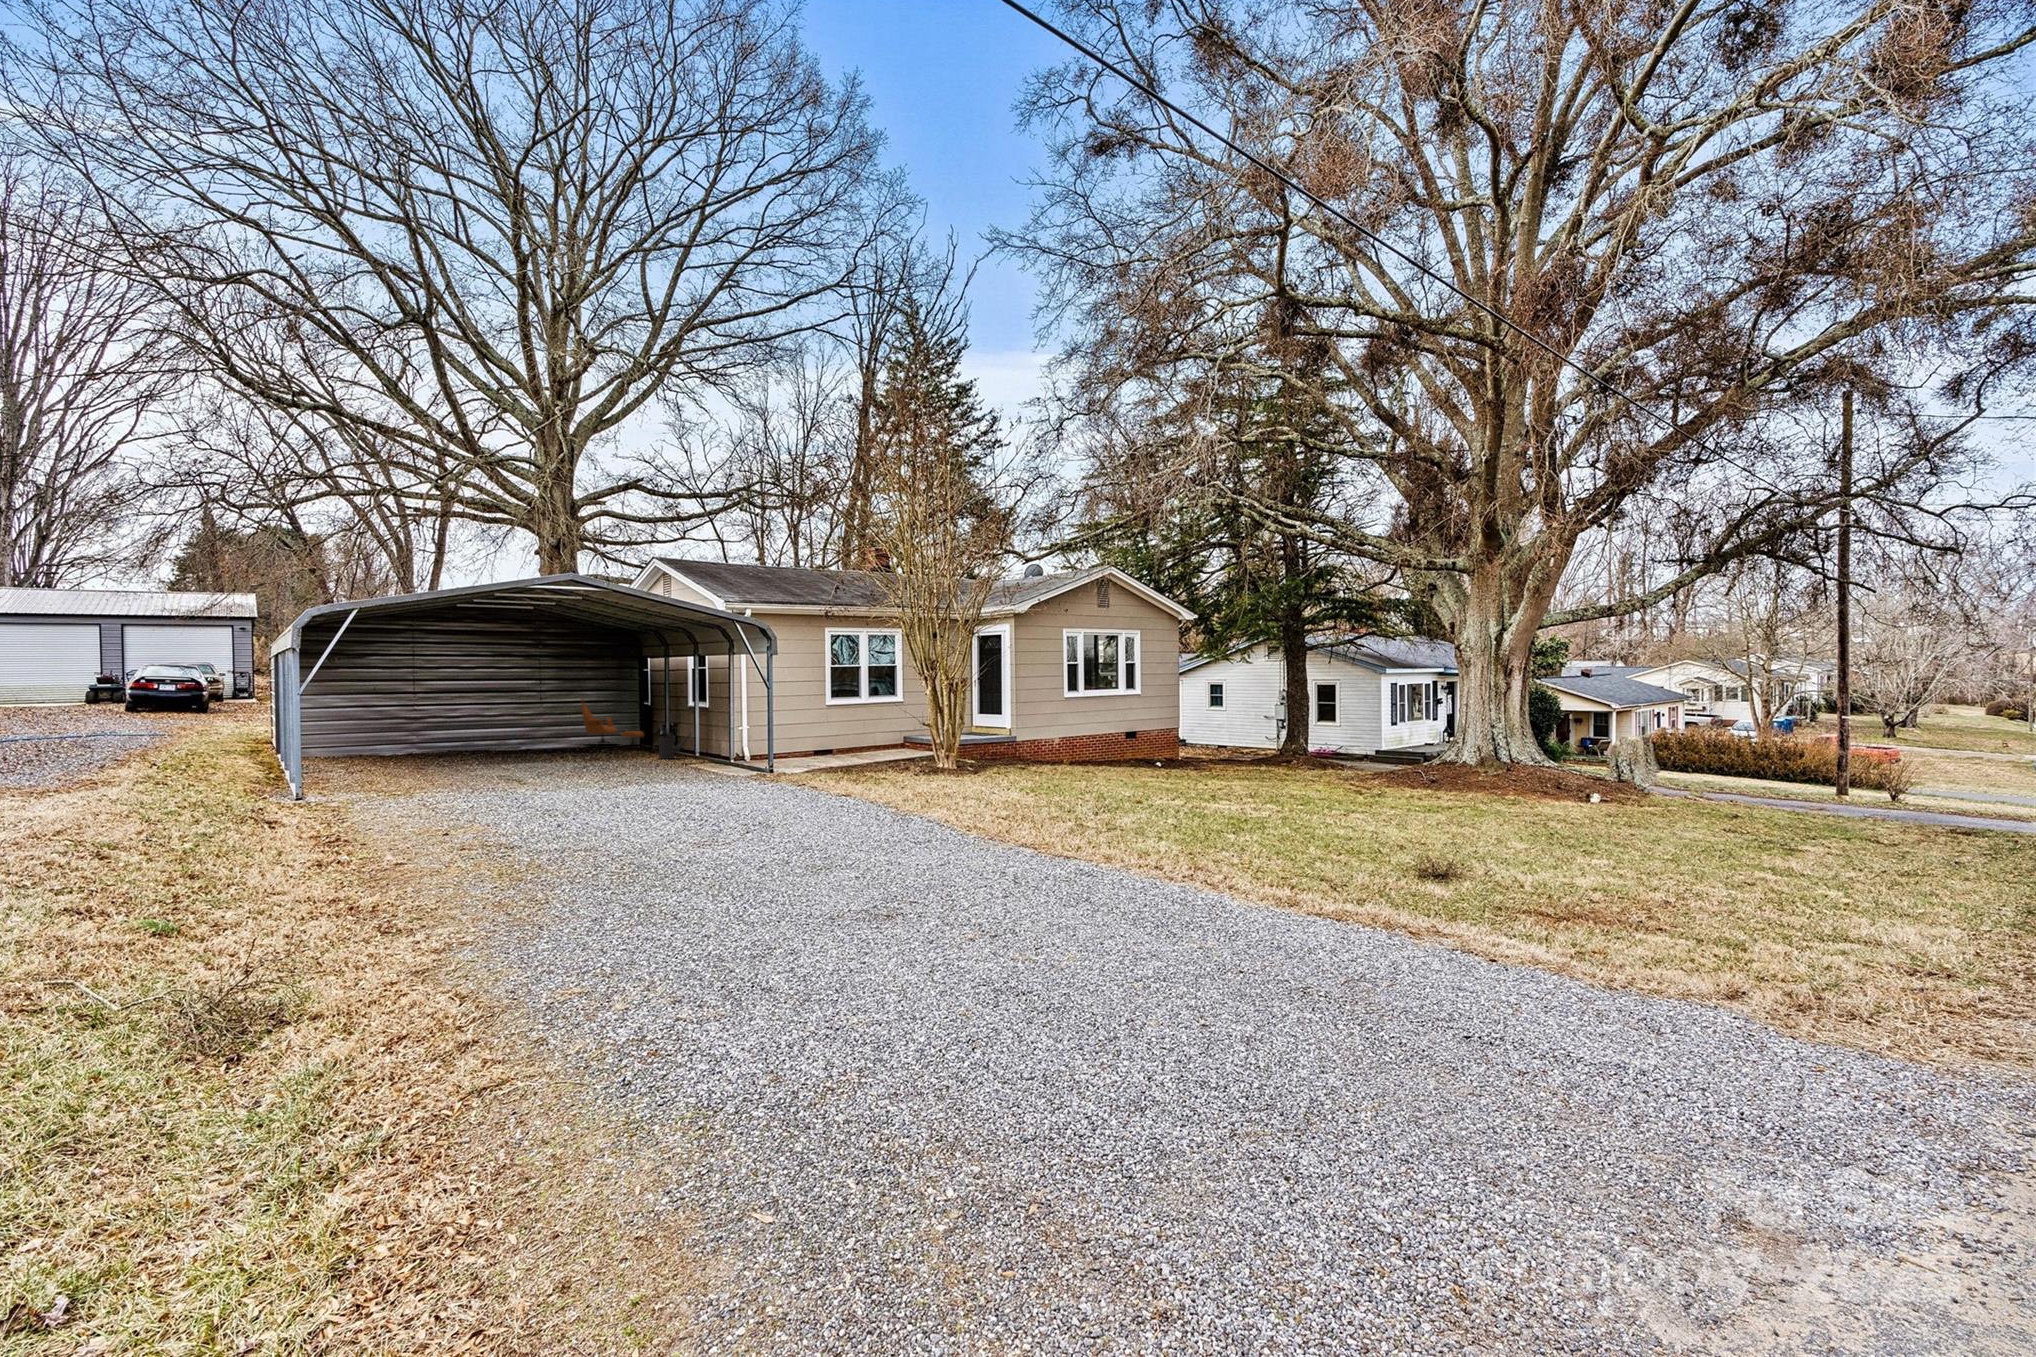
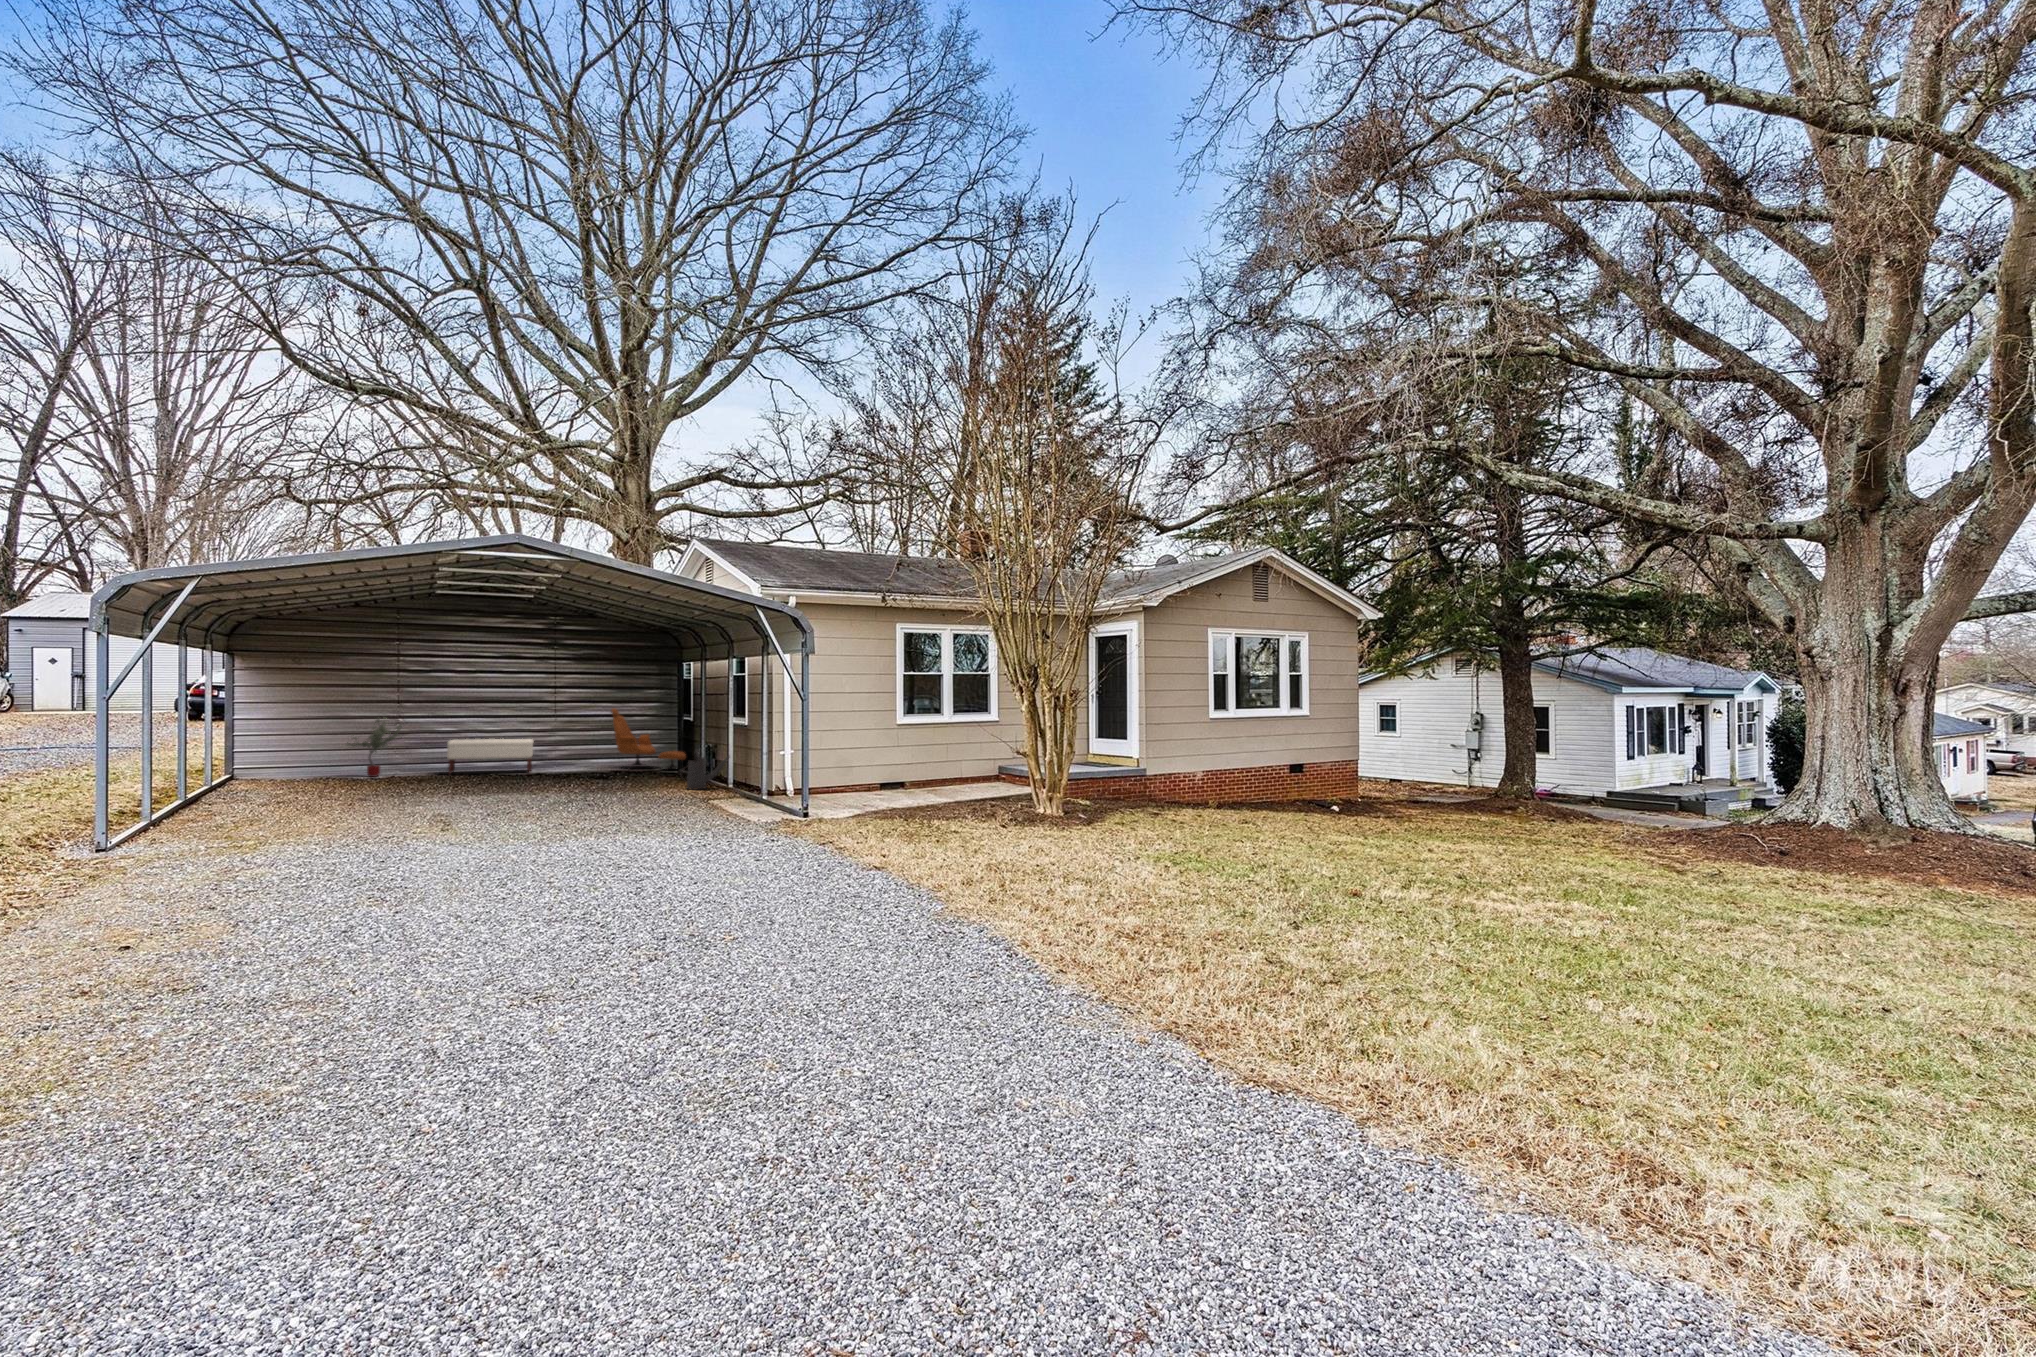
potted tree: none [359,706,408,756] -> present [347,719,402,777]
bench: none [445,722,517,753] -> present [447,739,534,774]

